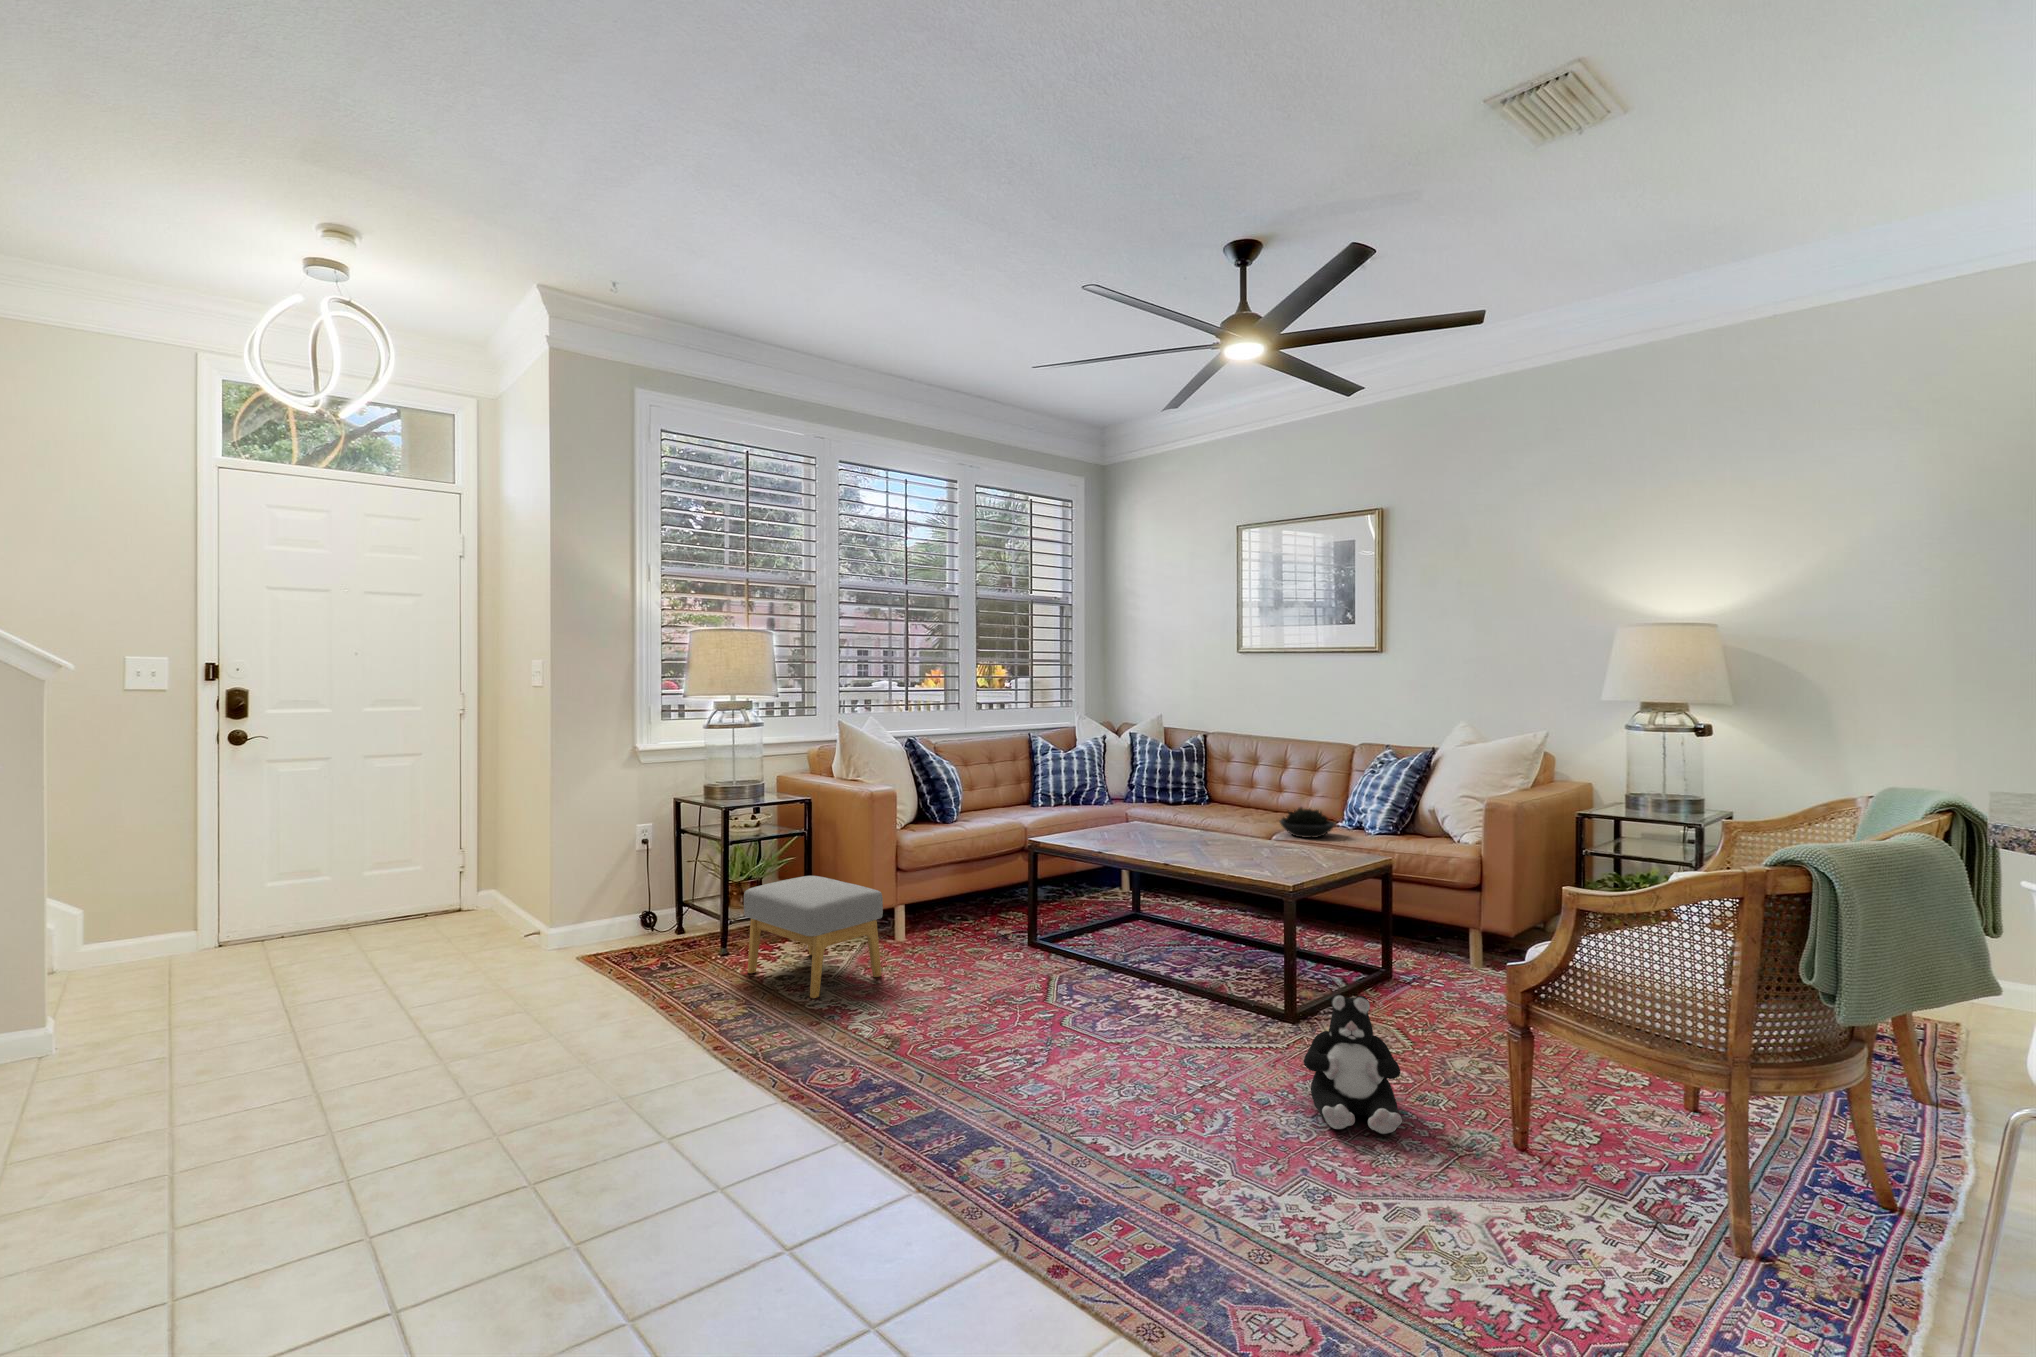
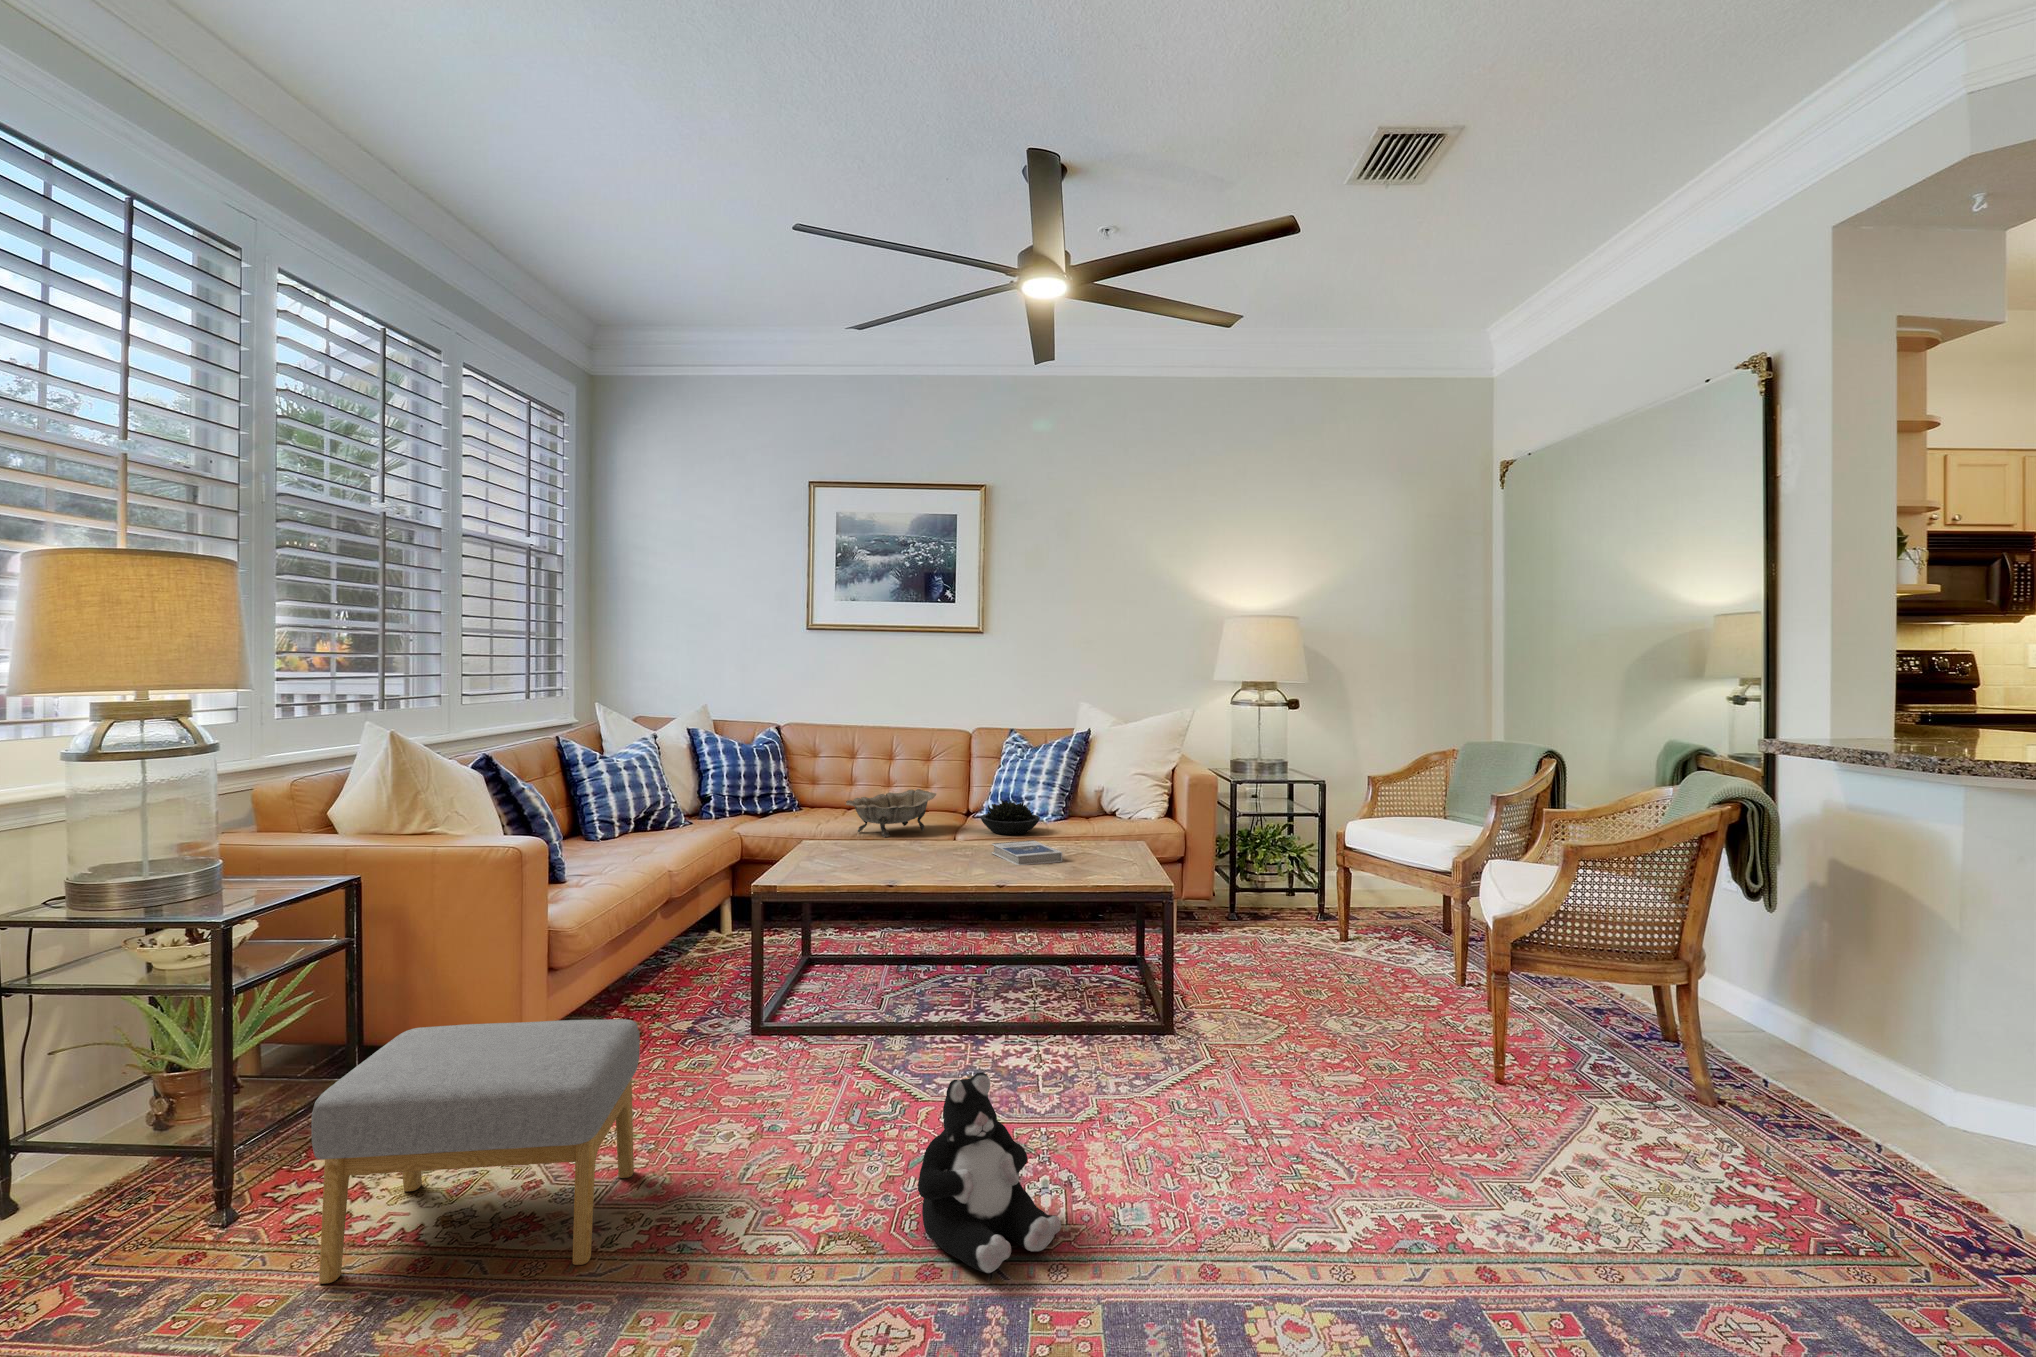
decorative bowl: none [1177,791,1256,826] -> present [846,789,936,838]
hardback book: none [1215,837,1267,857] -> present [992,840,1062,865]
plush toy: present [1304,994,1402,1134] -> present [918,1072,1061,1273]

